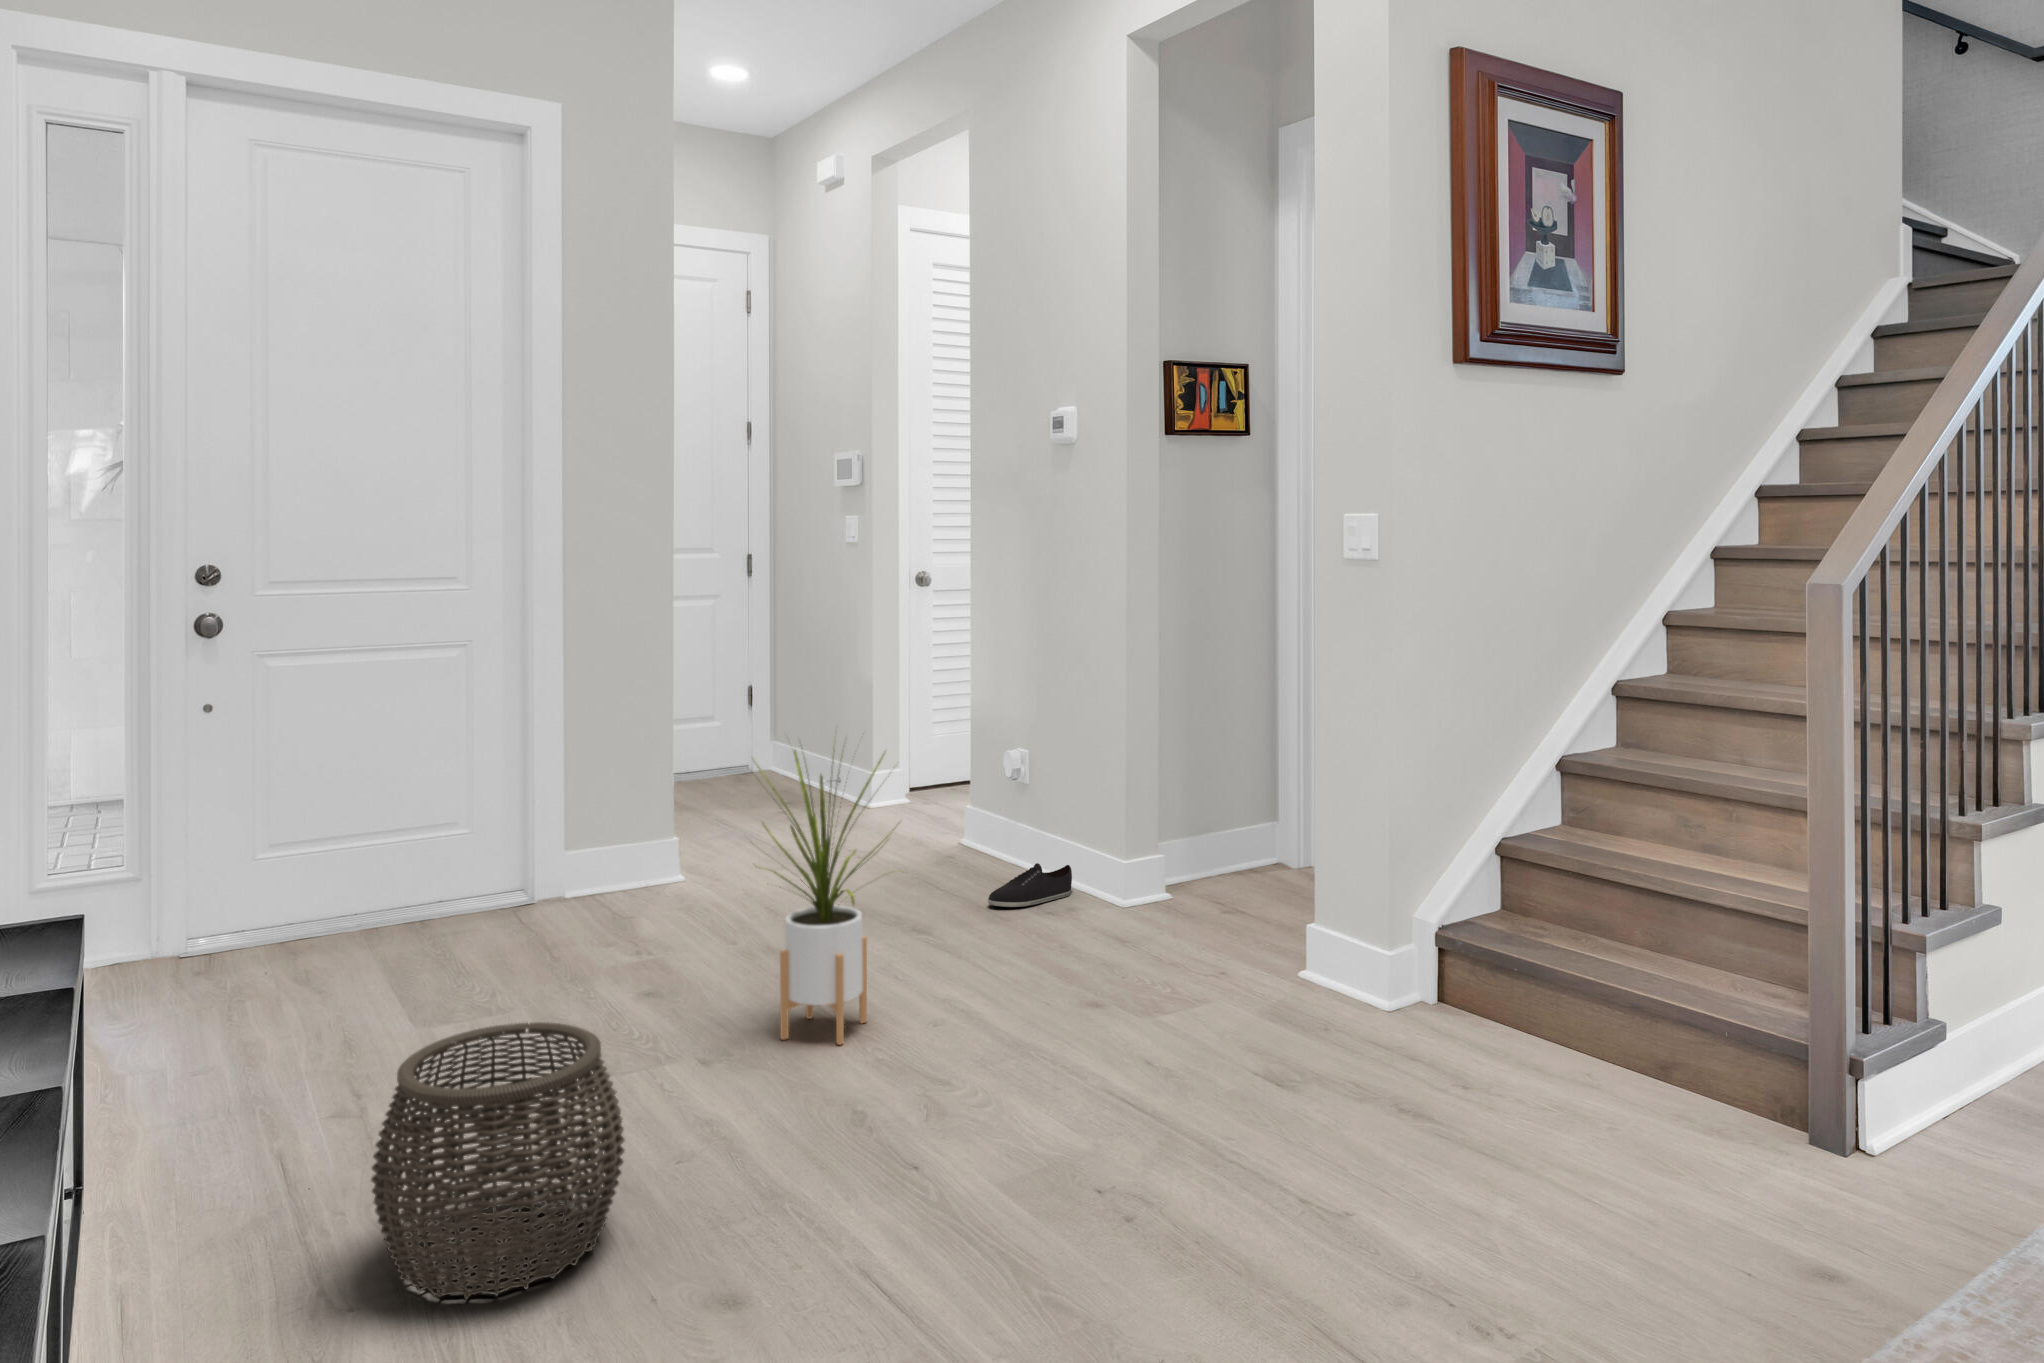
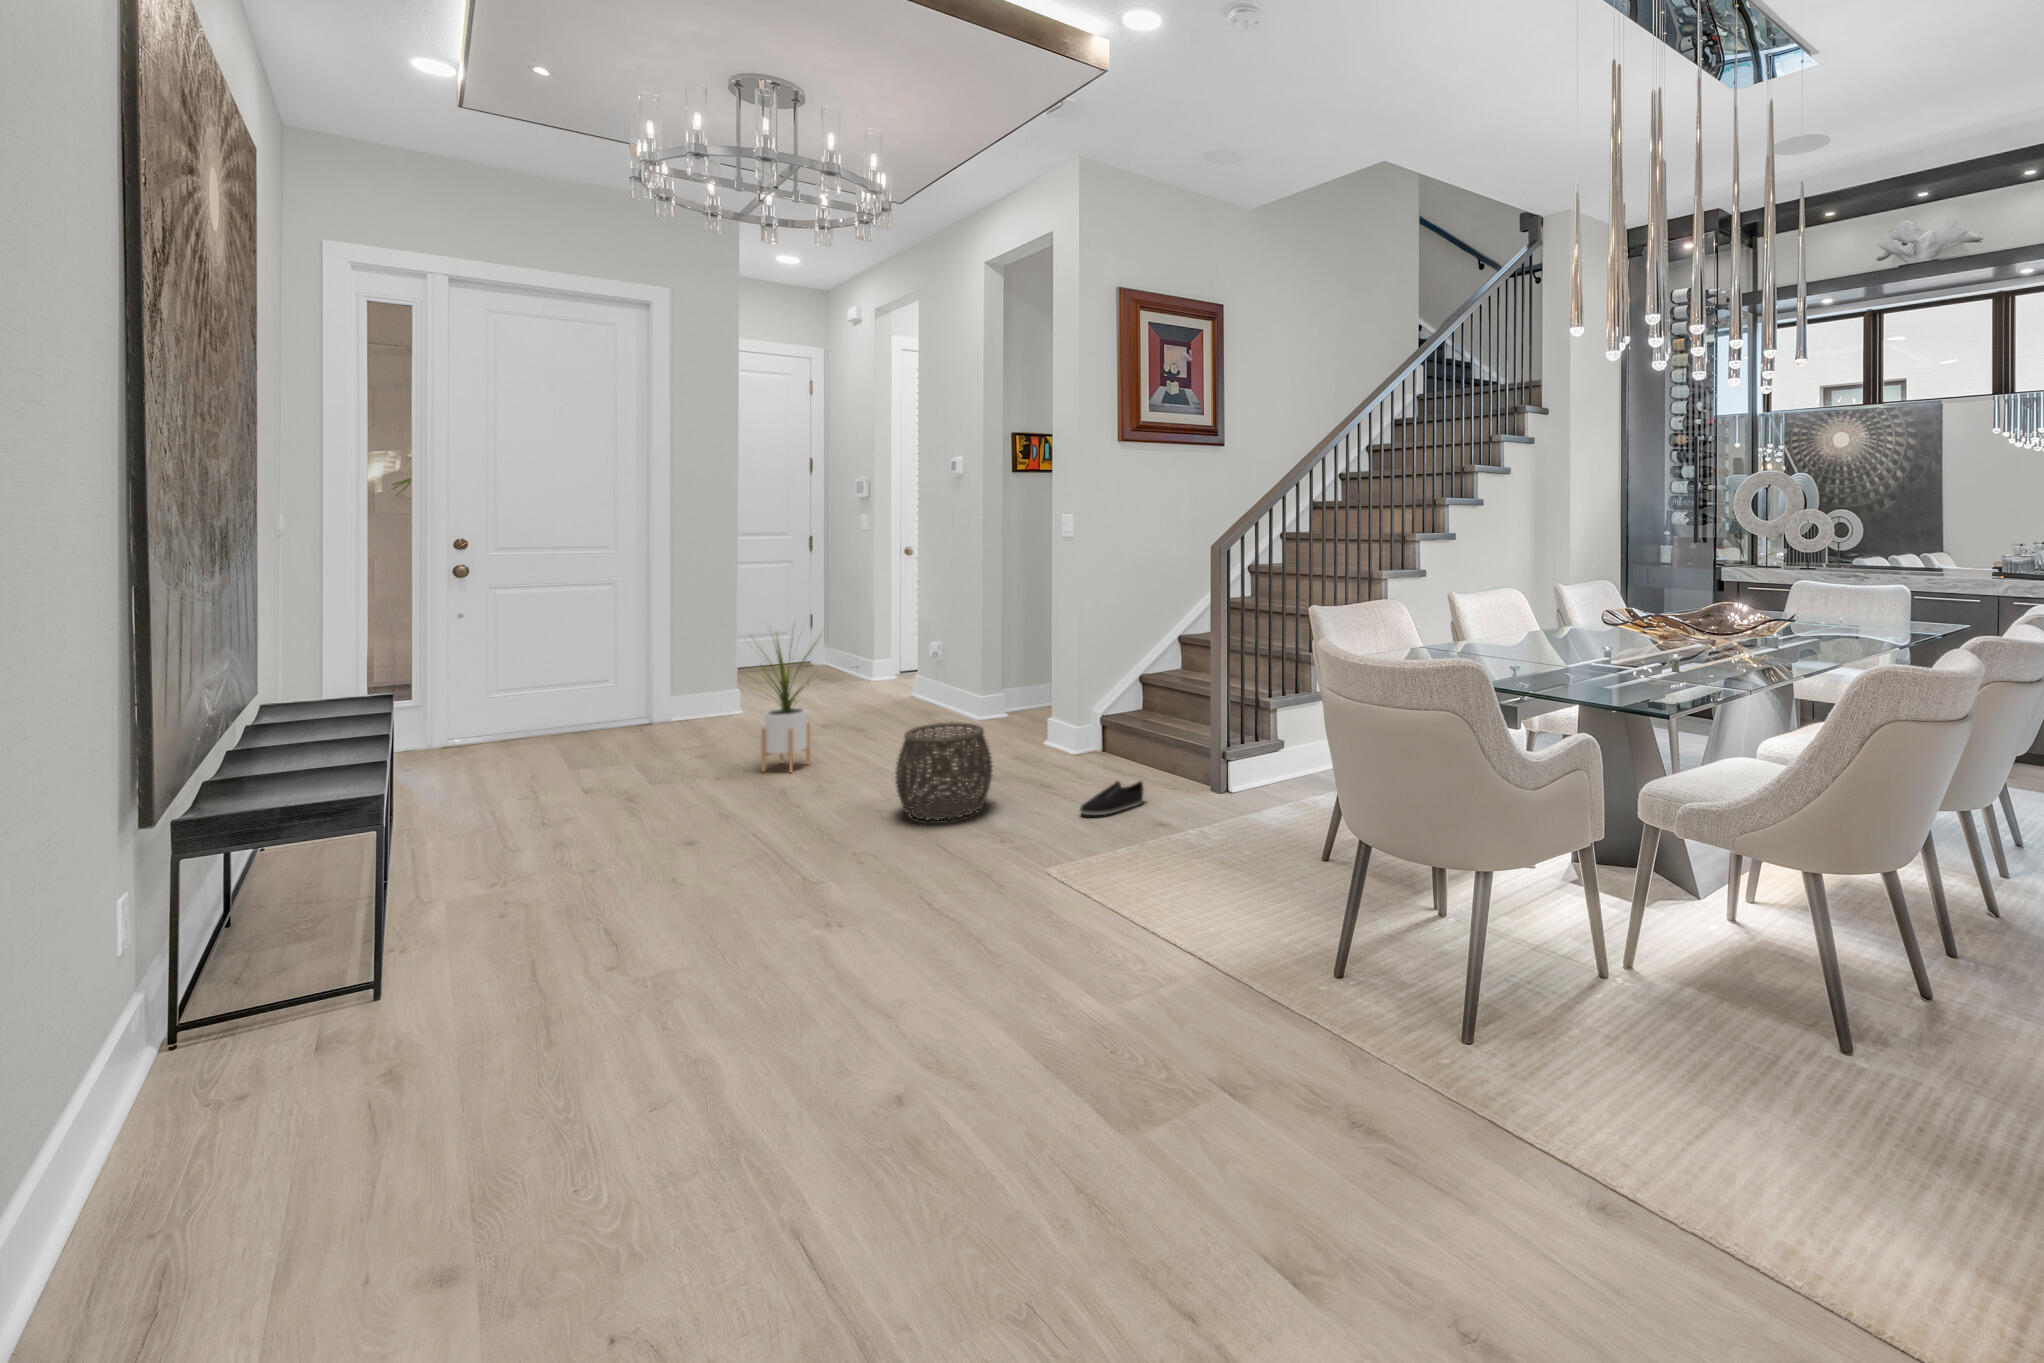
shoe: present [988,863,1072,907] -> present [1080,781,1143,815]
woven basket: present [371,1022,625,1299] -> present [895,722,993,820]

